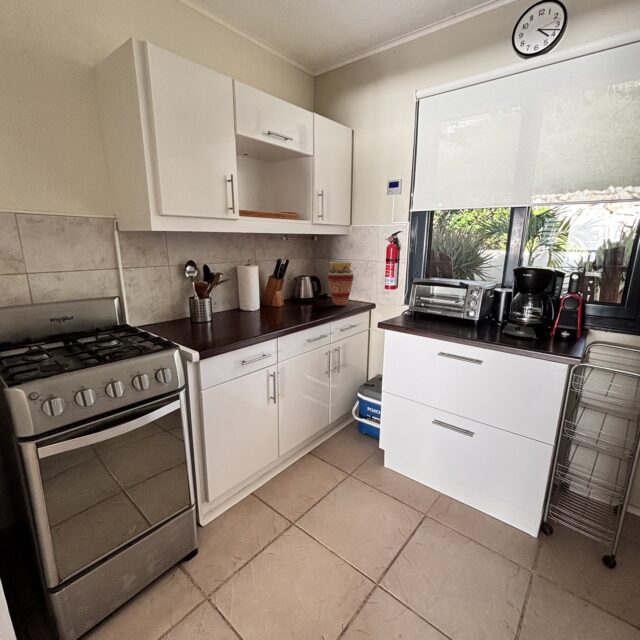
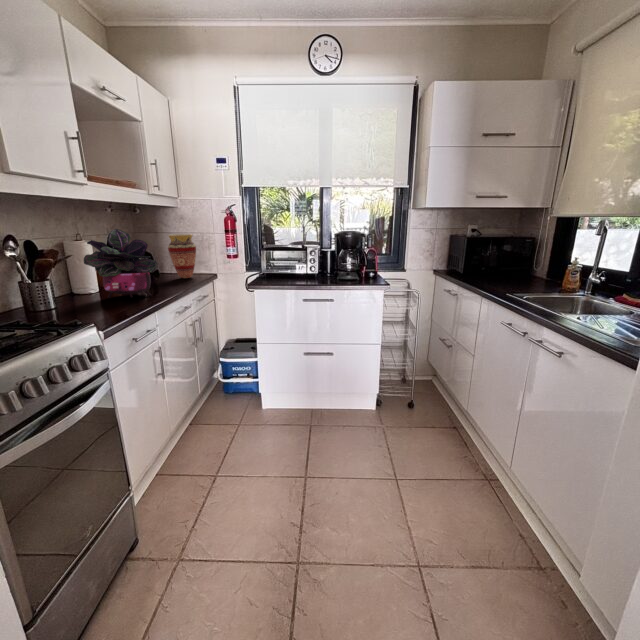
potted plant: none [235,257,291,321] -> present [84,229,157,298]

